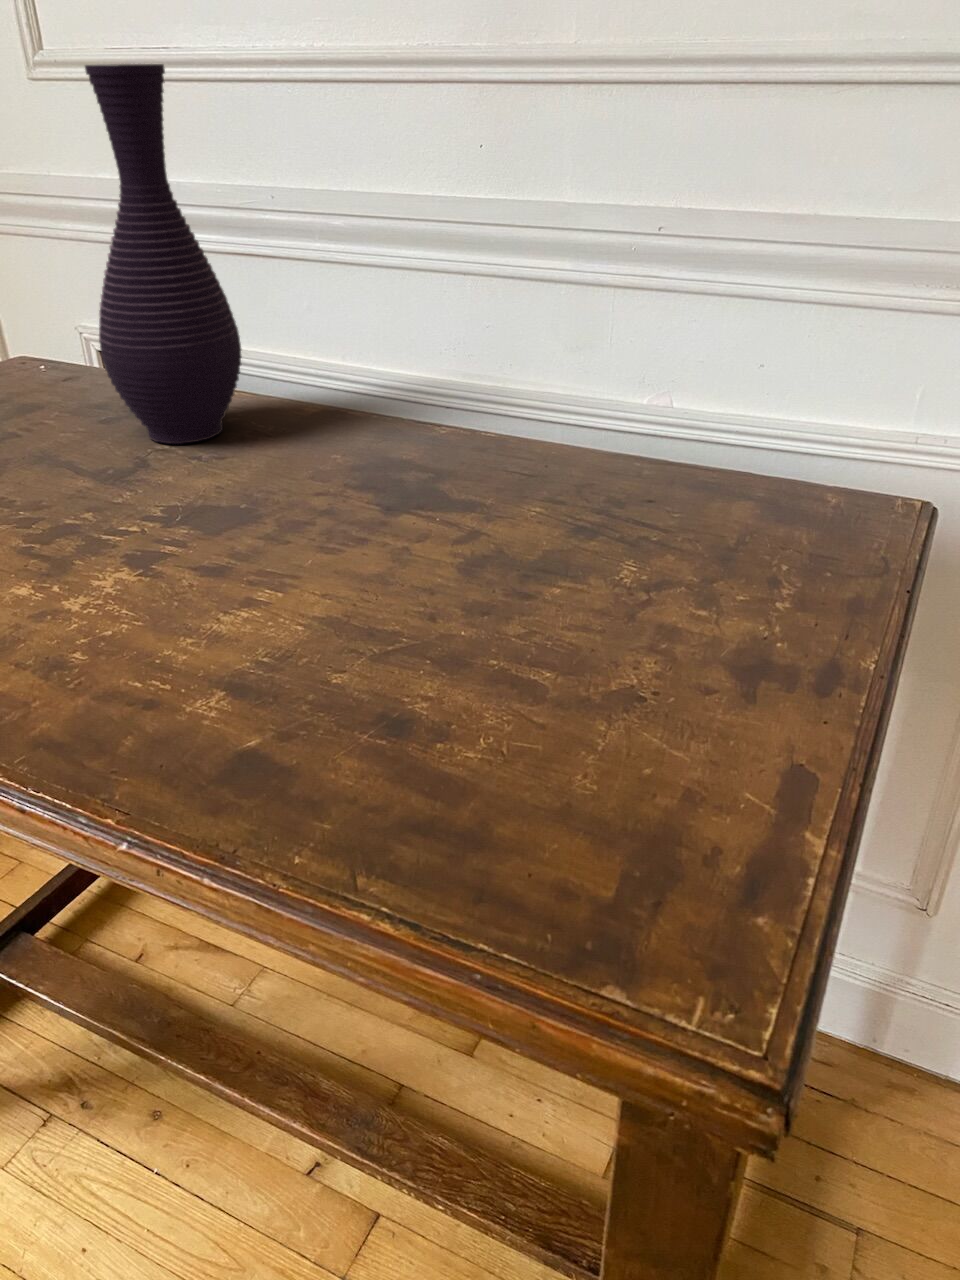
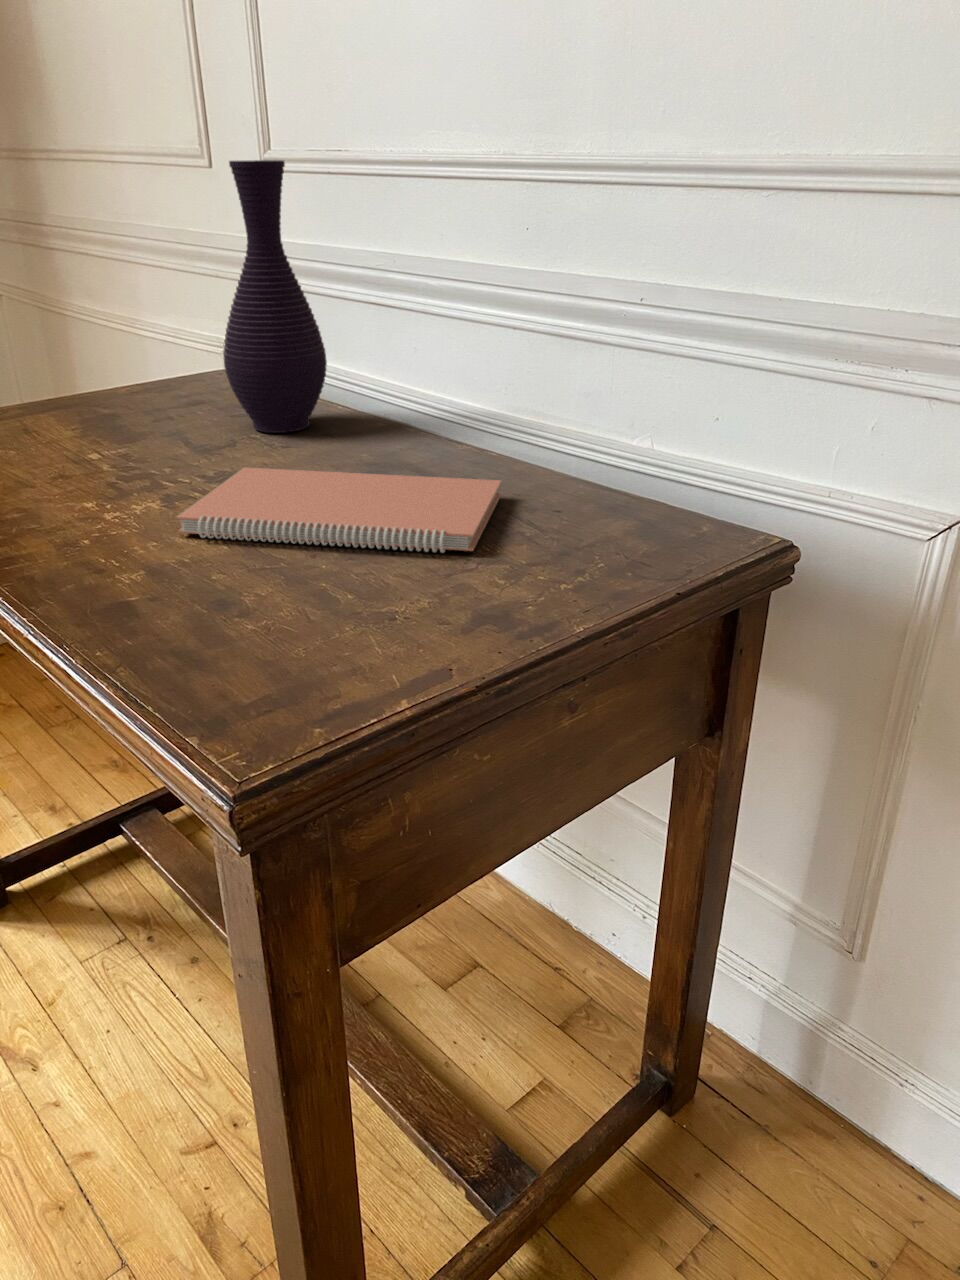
notebook: none [211,477,634,625] -> present [176,468,501,553]

